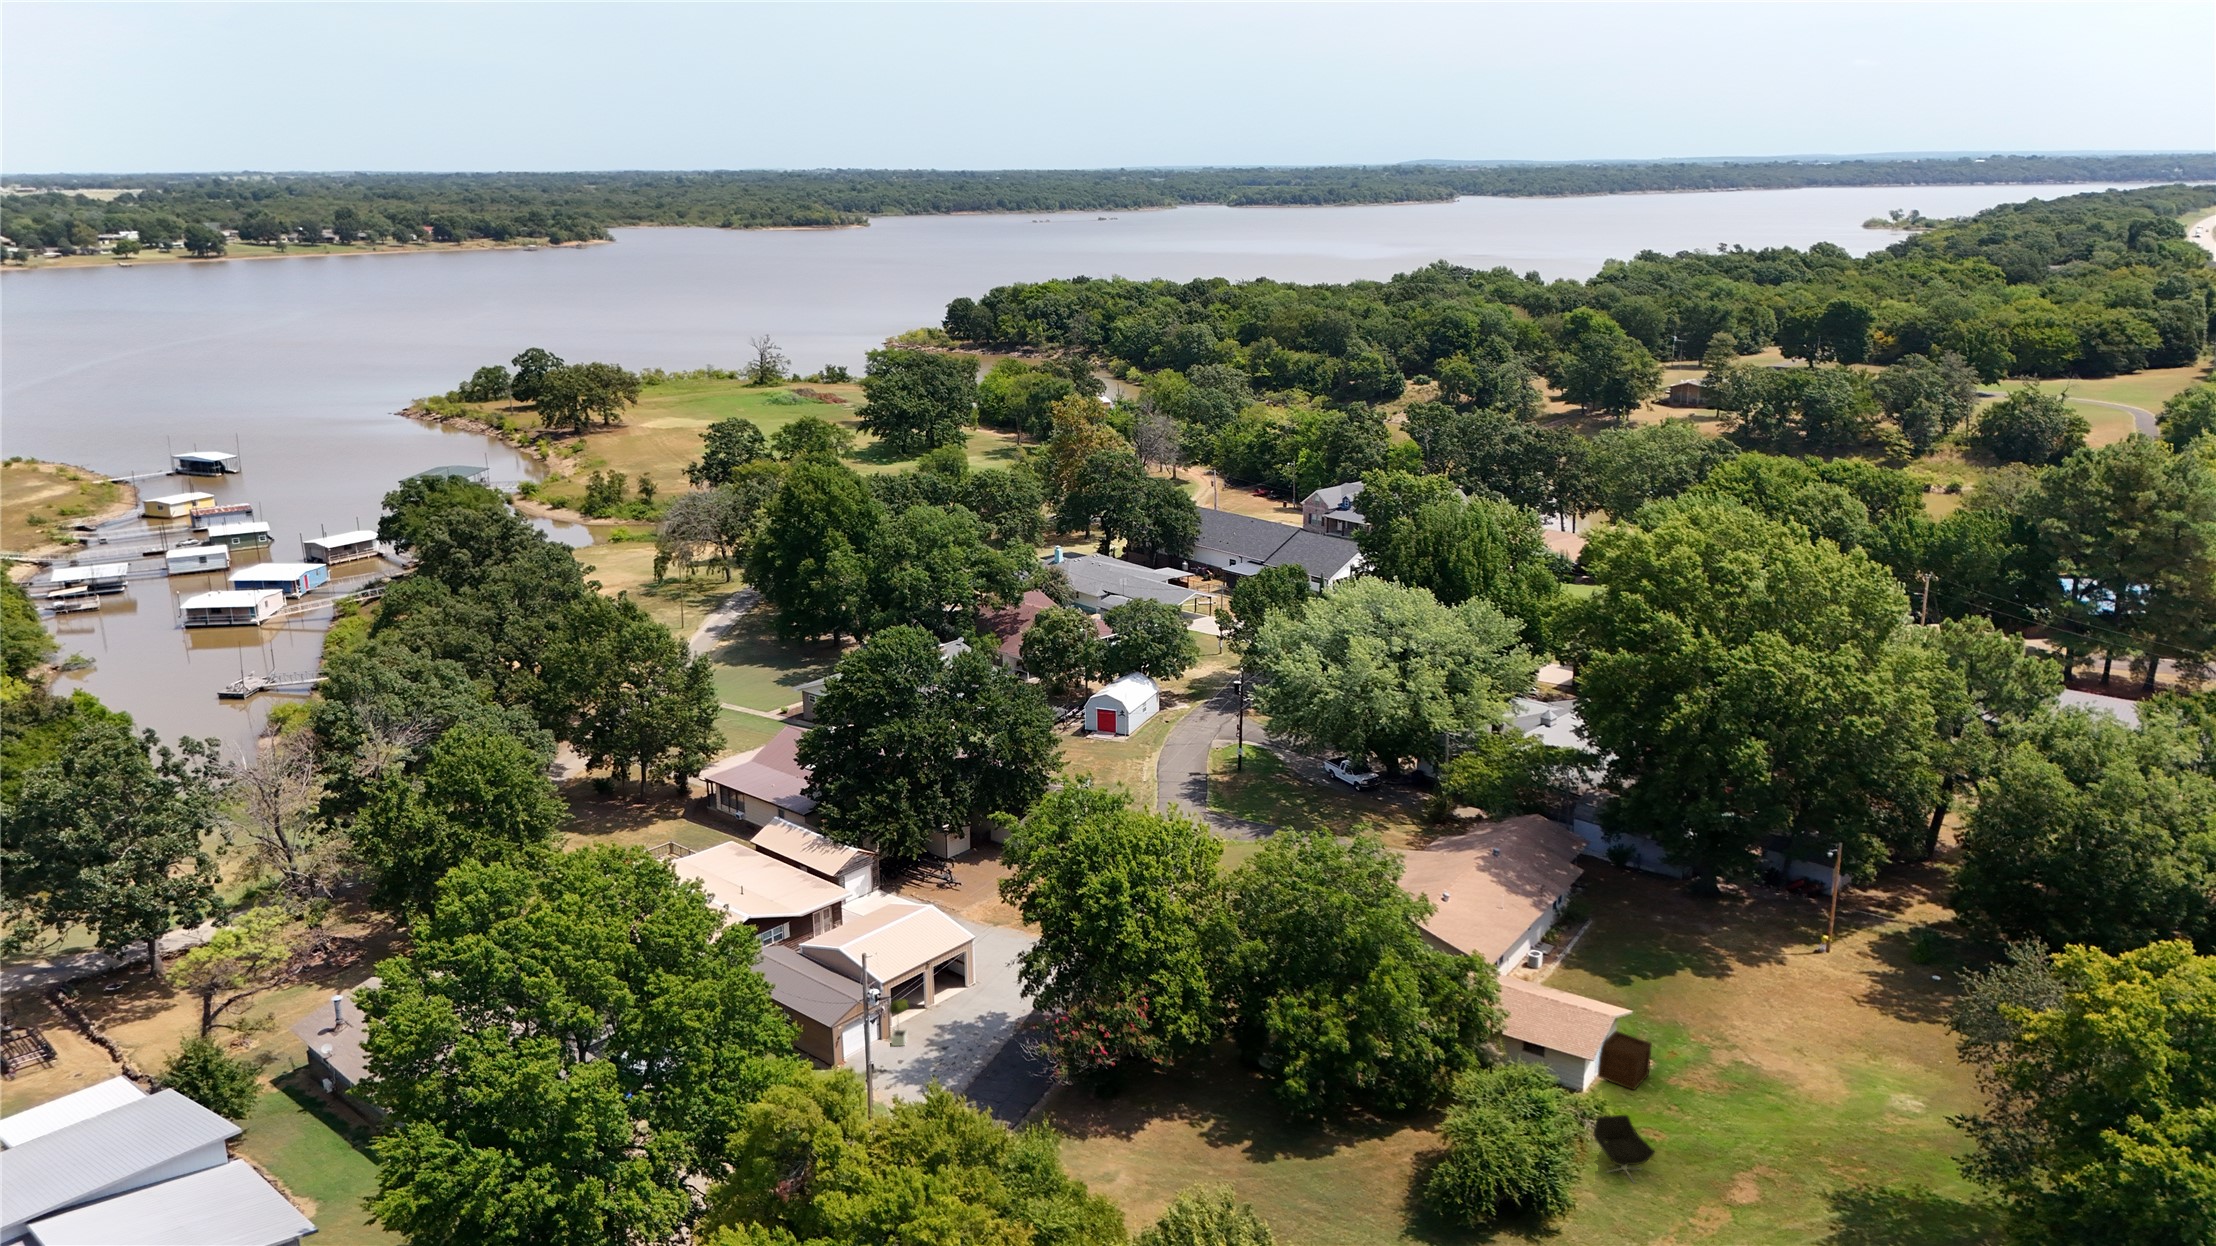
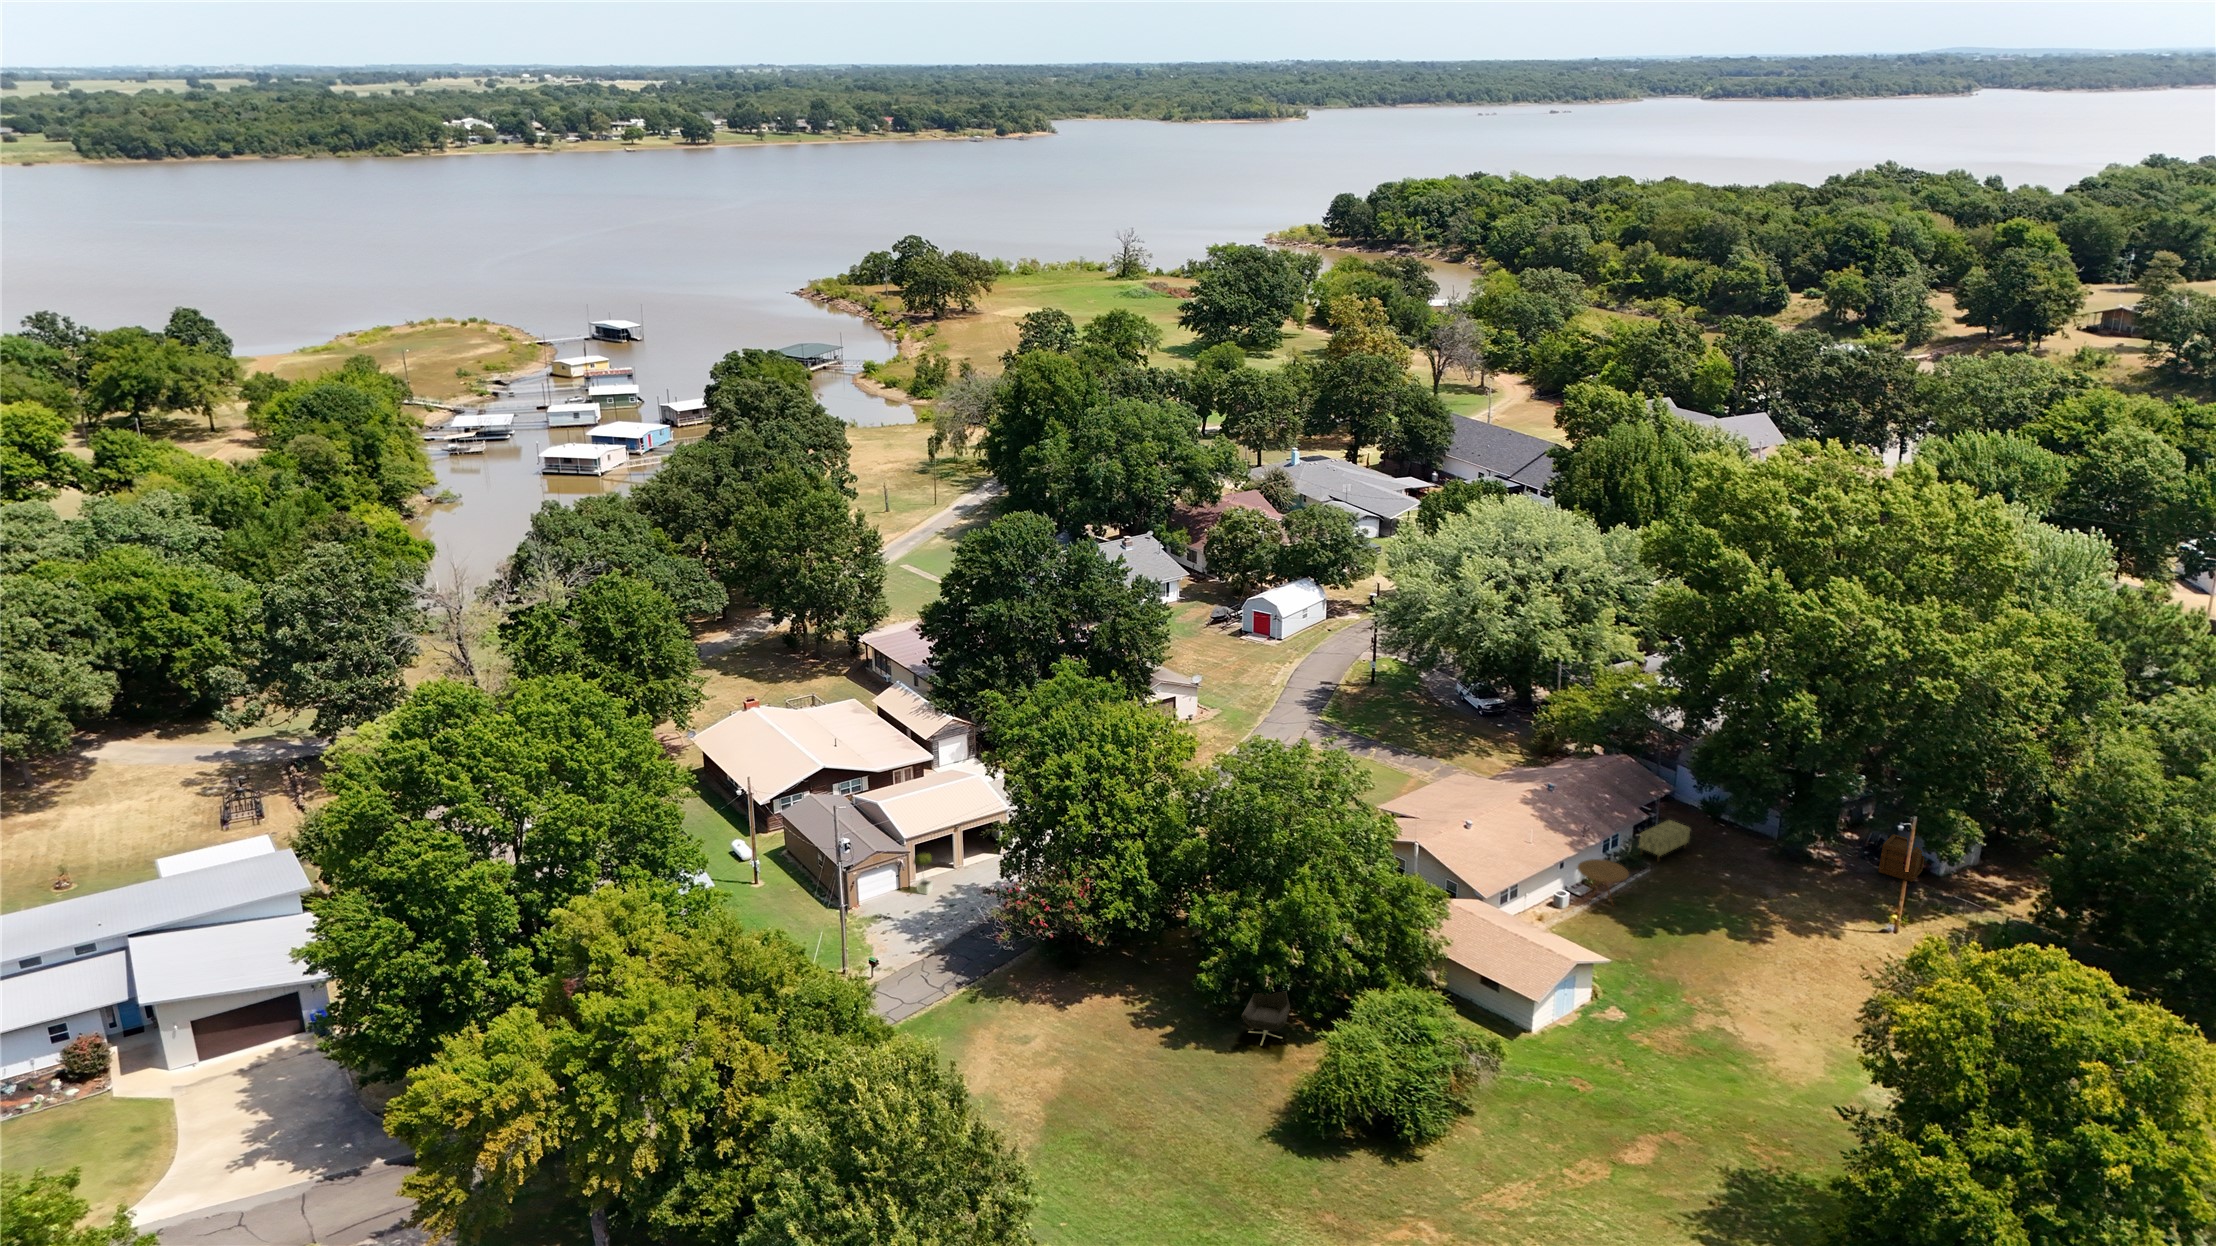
bench: none [1572,870,1611,912] -> present [1639,820,1690,861]
round table: none [1546,915,1596,960] -> present [1578,859,1629,904]
wooden crate: present [1598,1031,1652,1090] -> present [1878,834,1924,882]
lounge chair: present [1593,1115,1655,1182] -> present [1241,991,1290,1045]

